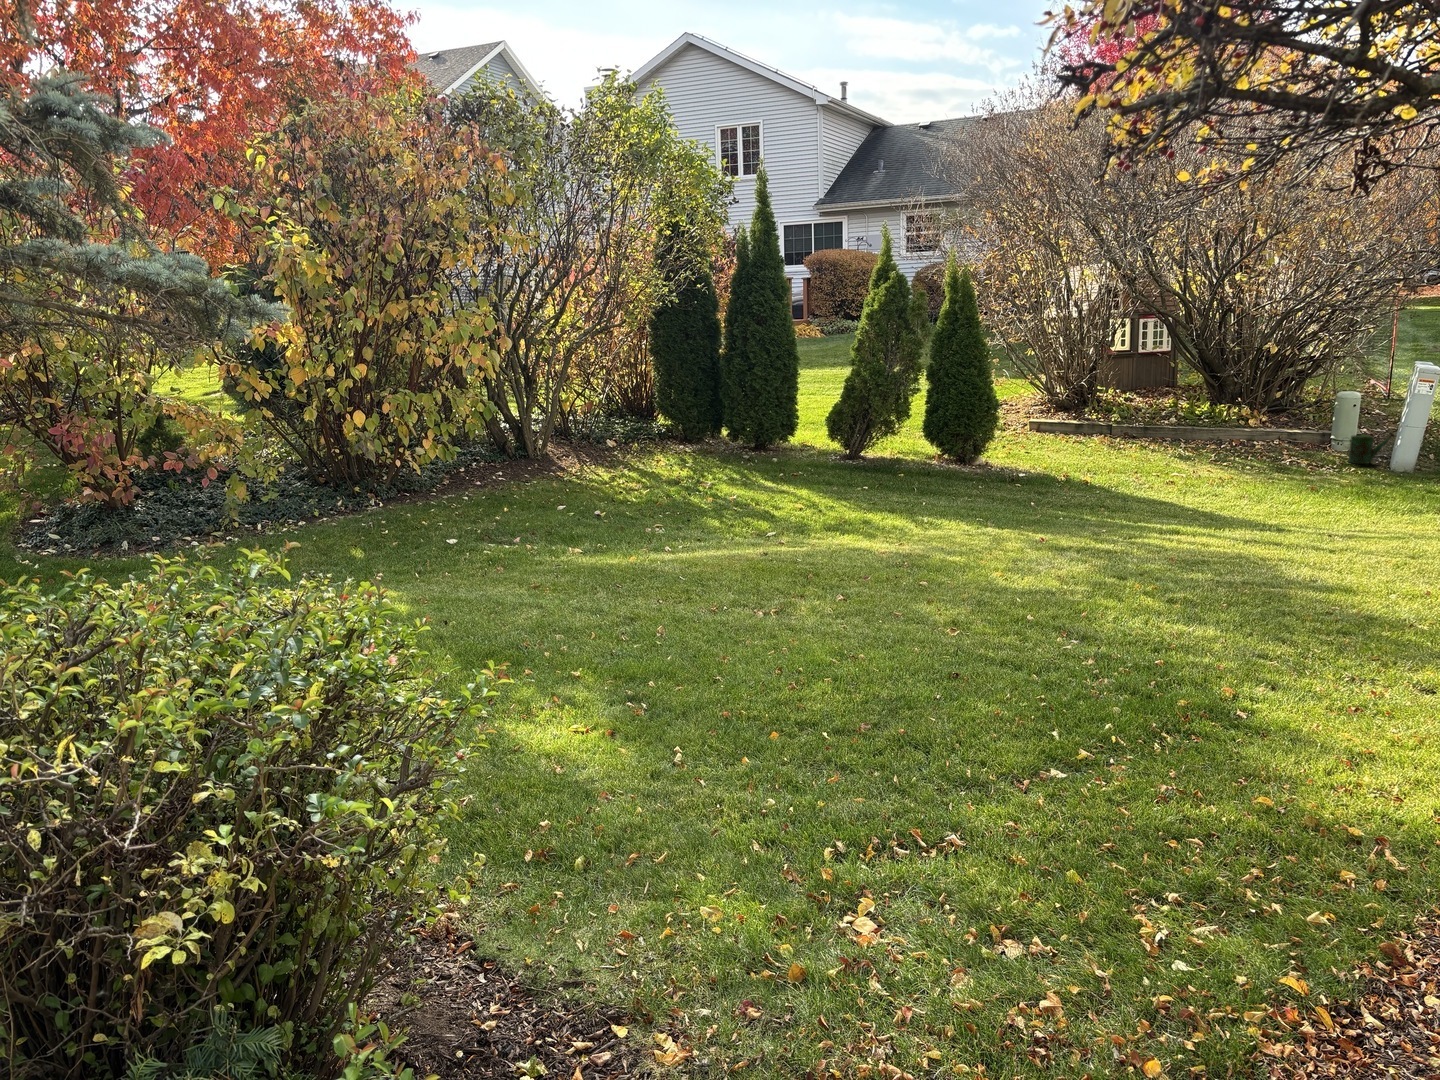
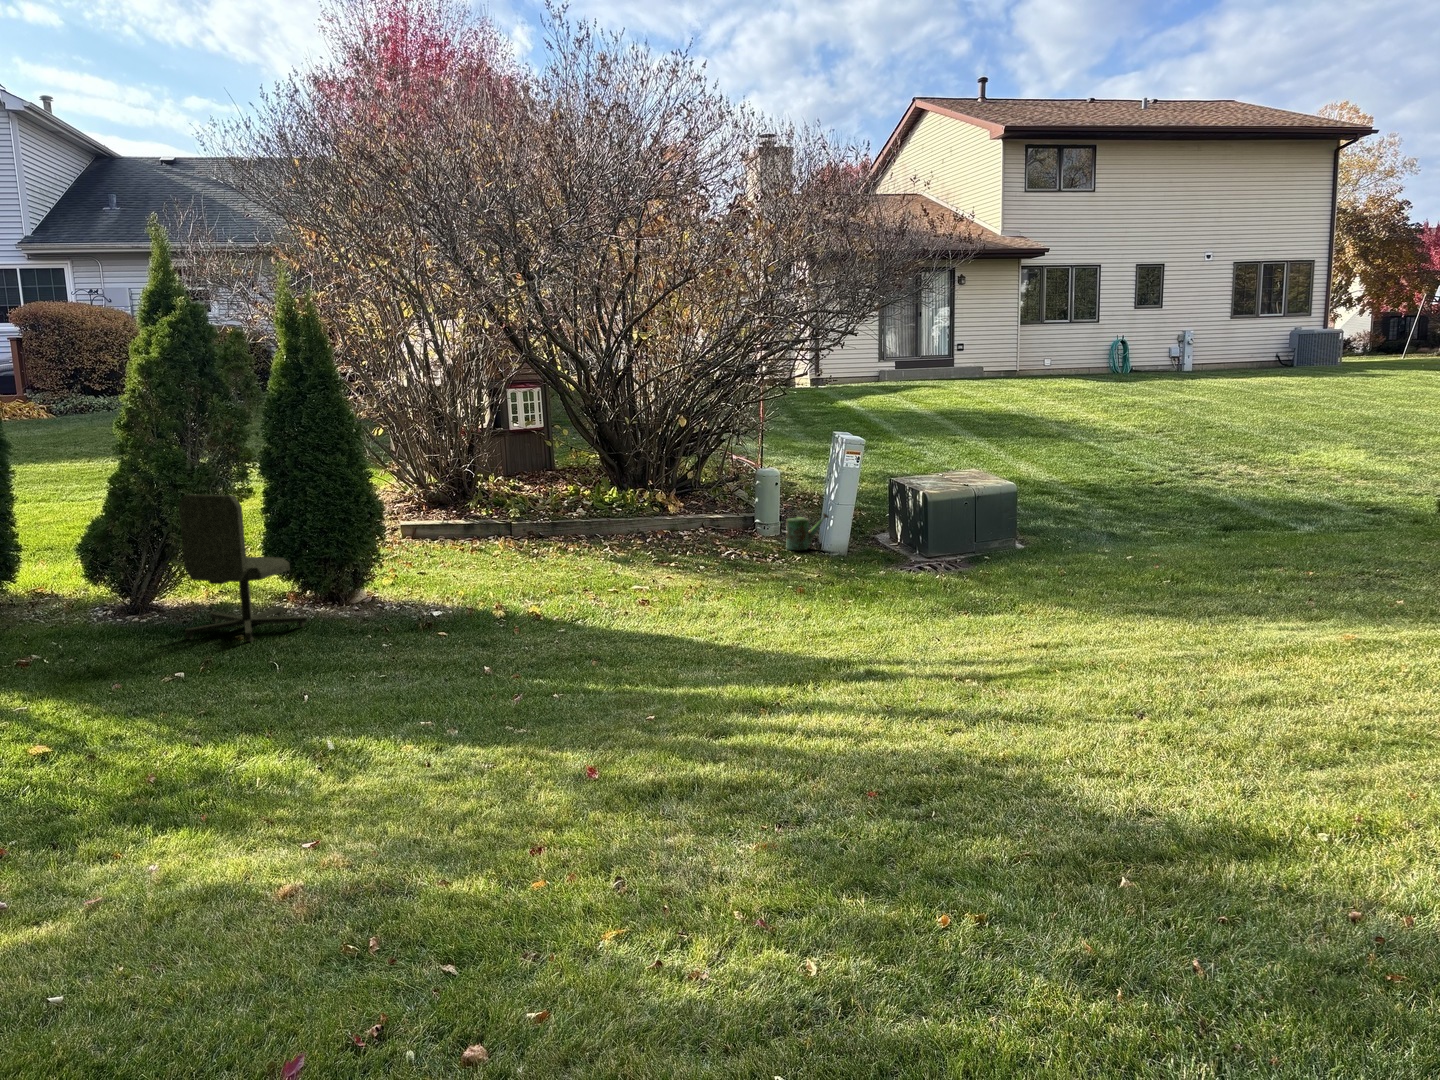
chair: none [874,389,942,479] -> present [179,494,308,642]

